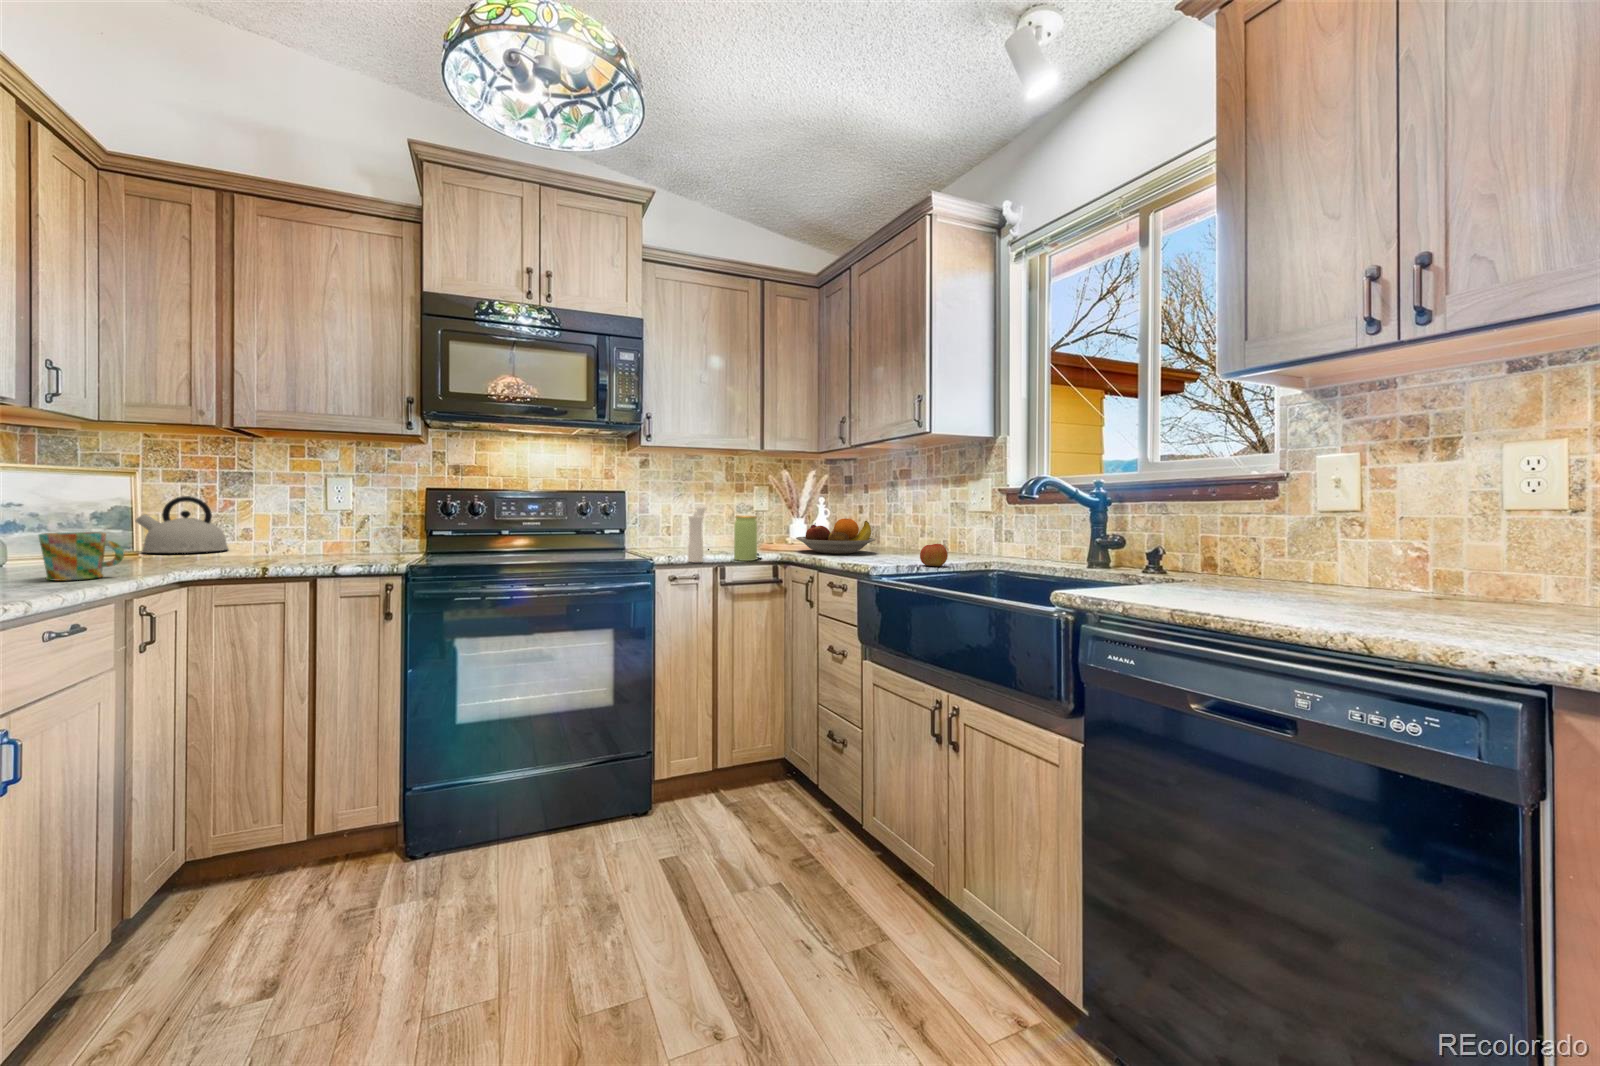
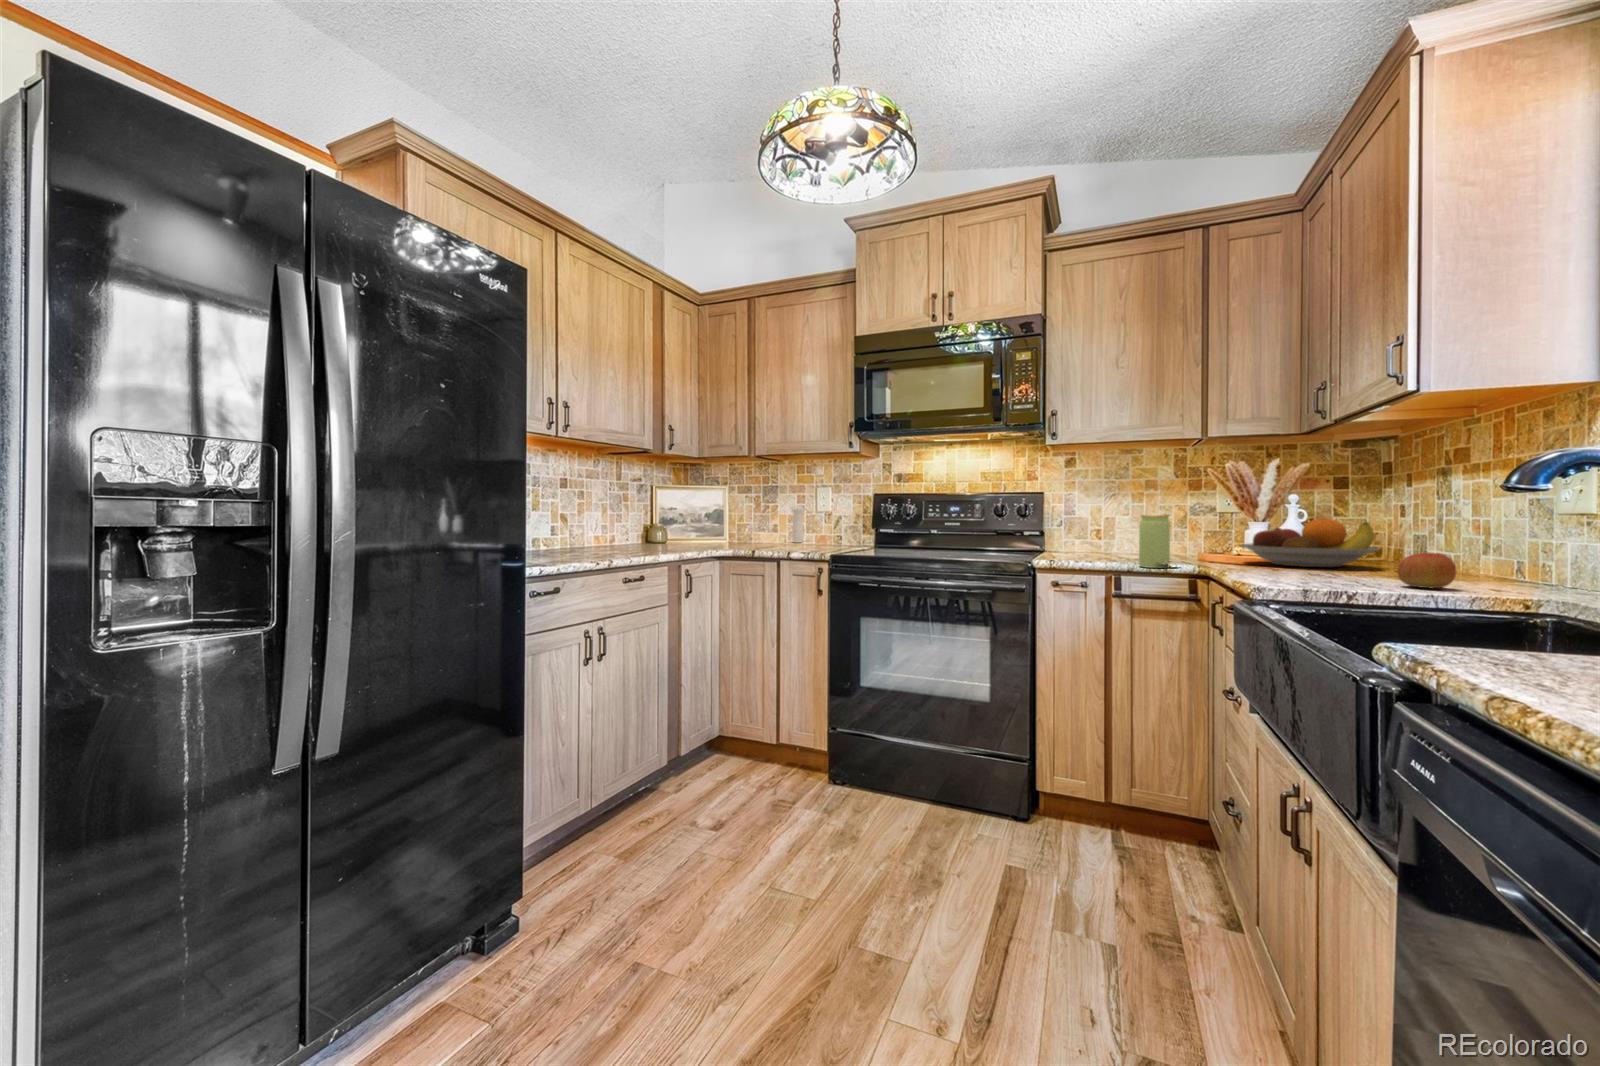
kettle: present [136,496,228,553] -> none [725,504,767,541]
pepper mill: present [688,505,706,562] -> present [792,506,810,543]
mug: present [39,532,124,580] -> none [659,524,692,551]

